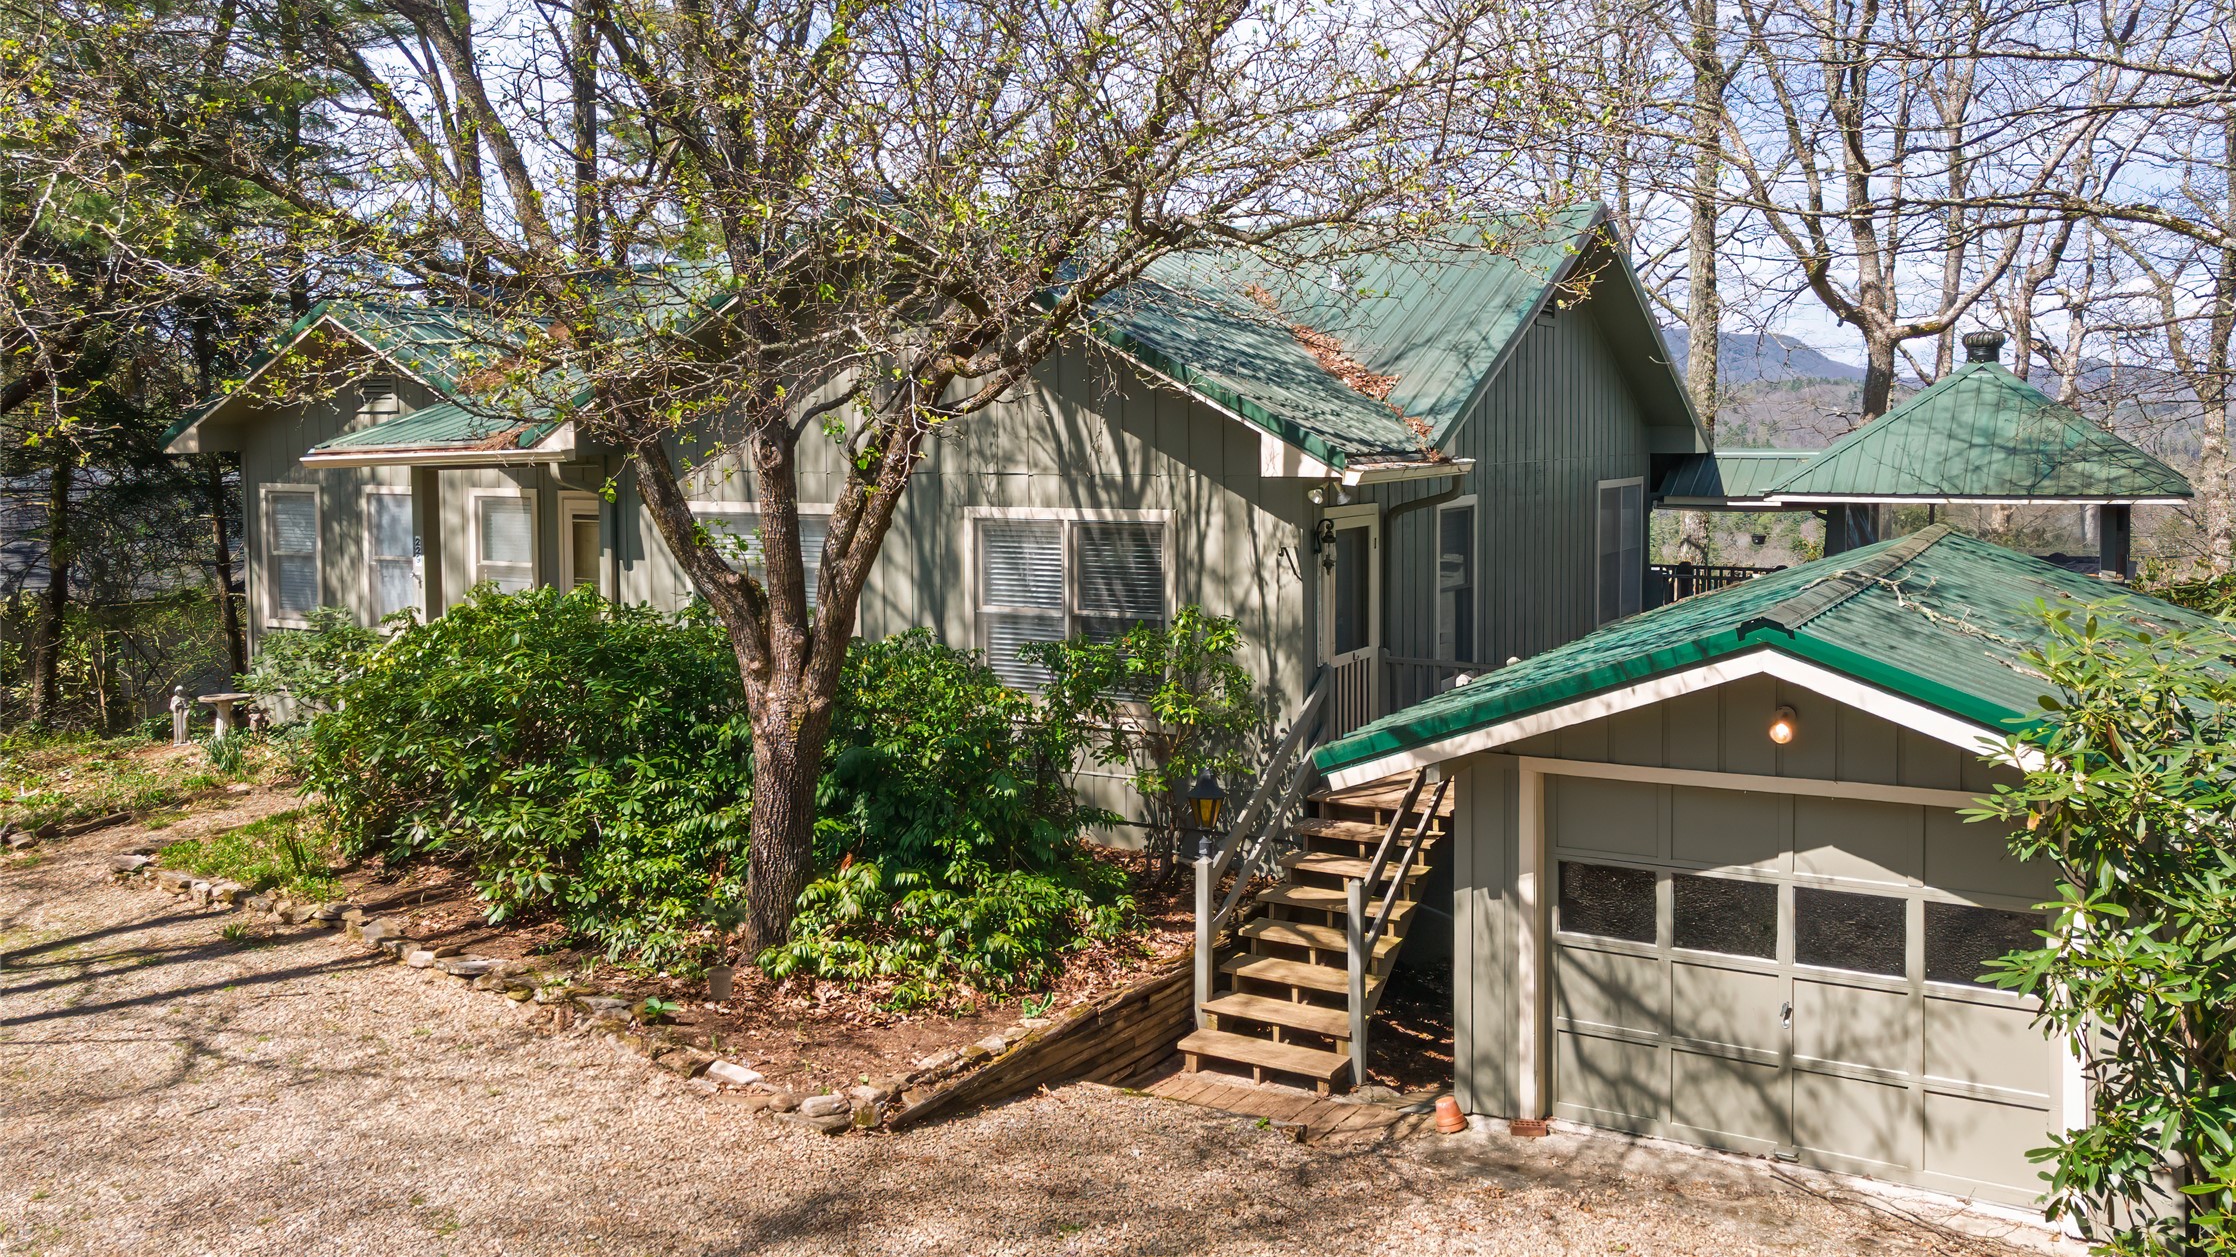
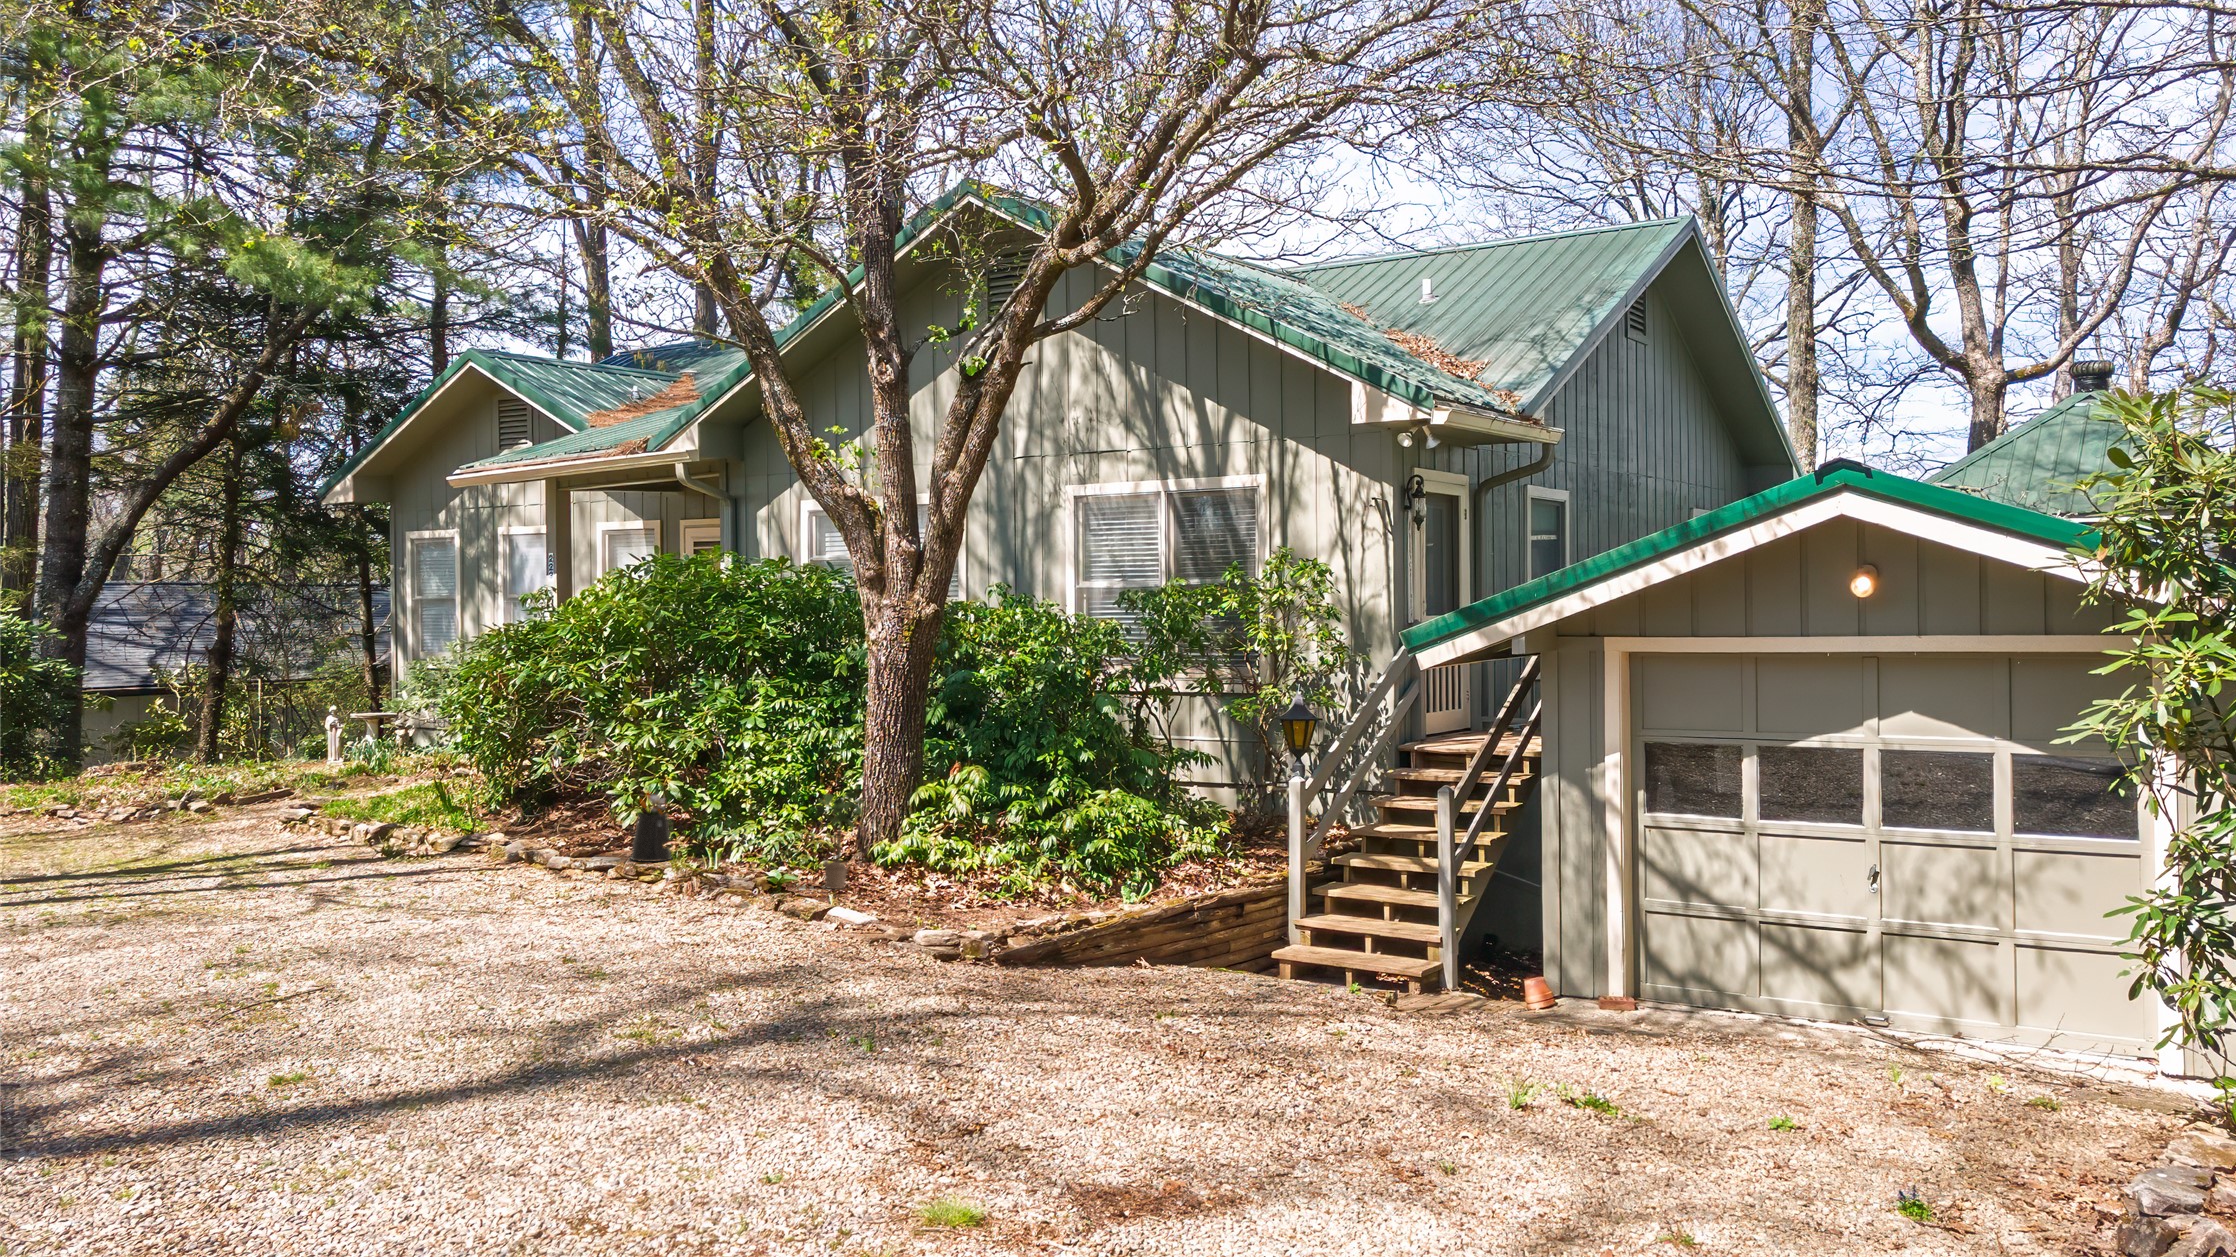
watering can: none [504,876,550,959] -> present [630,791,673,862]

